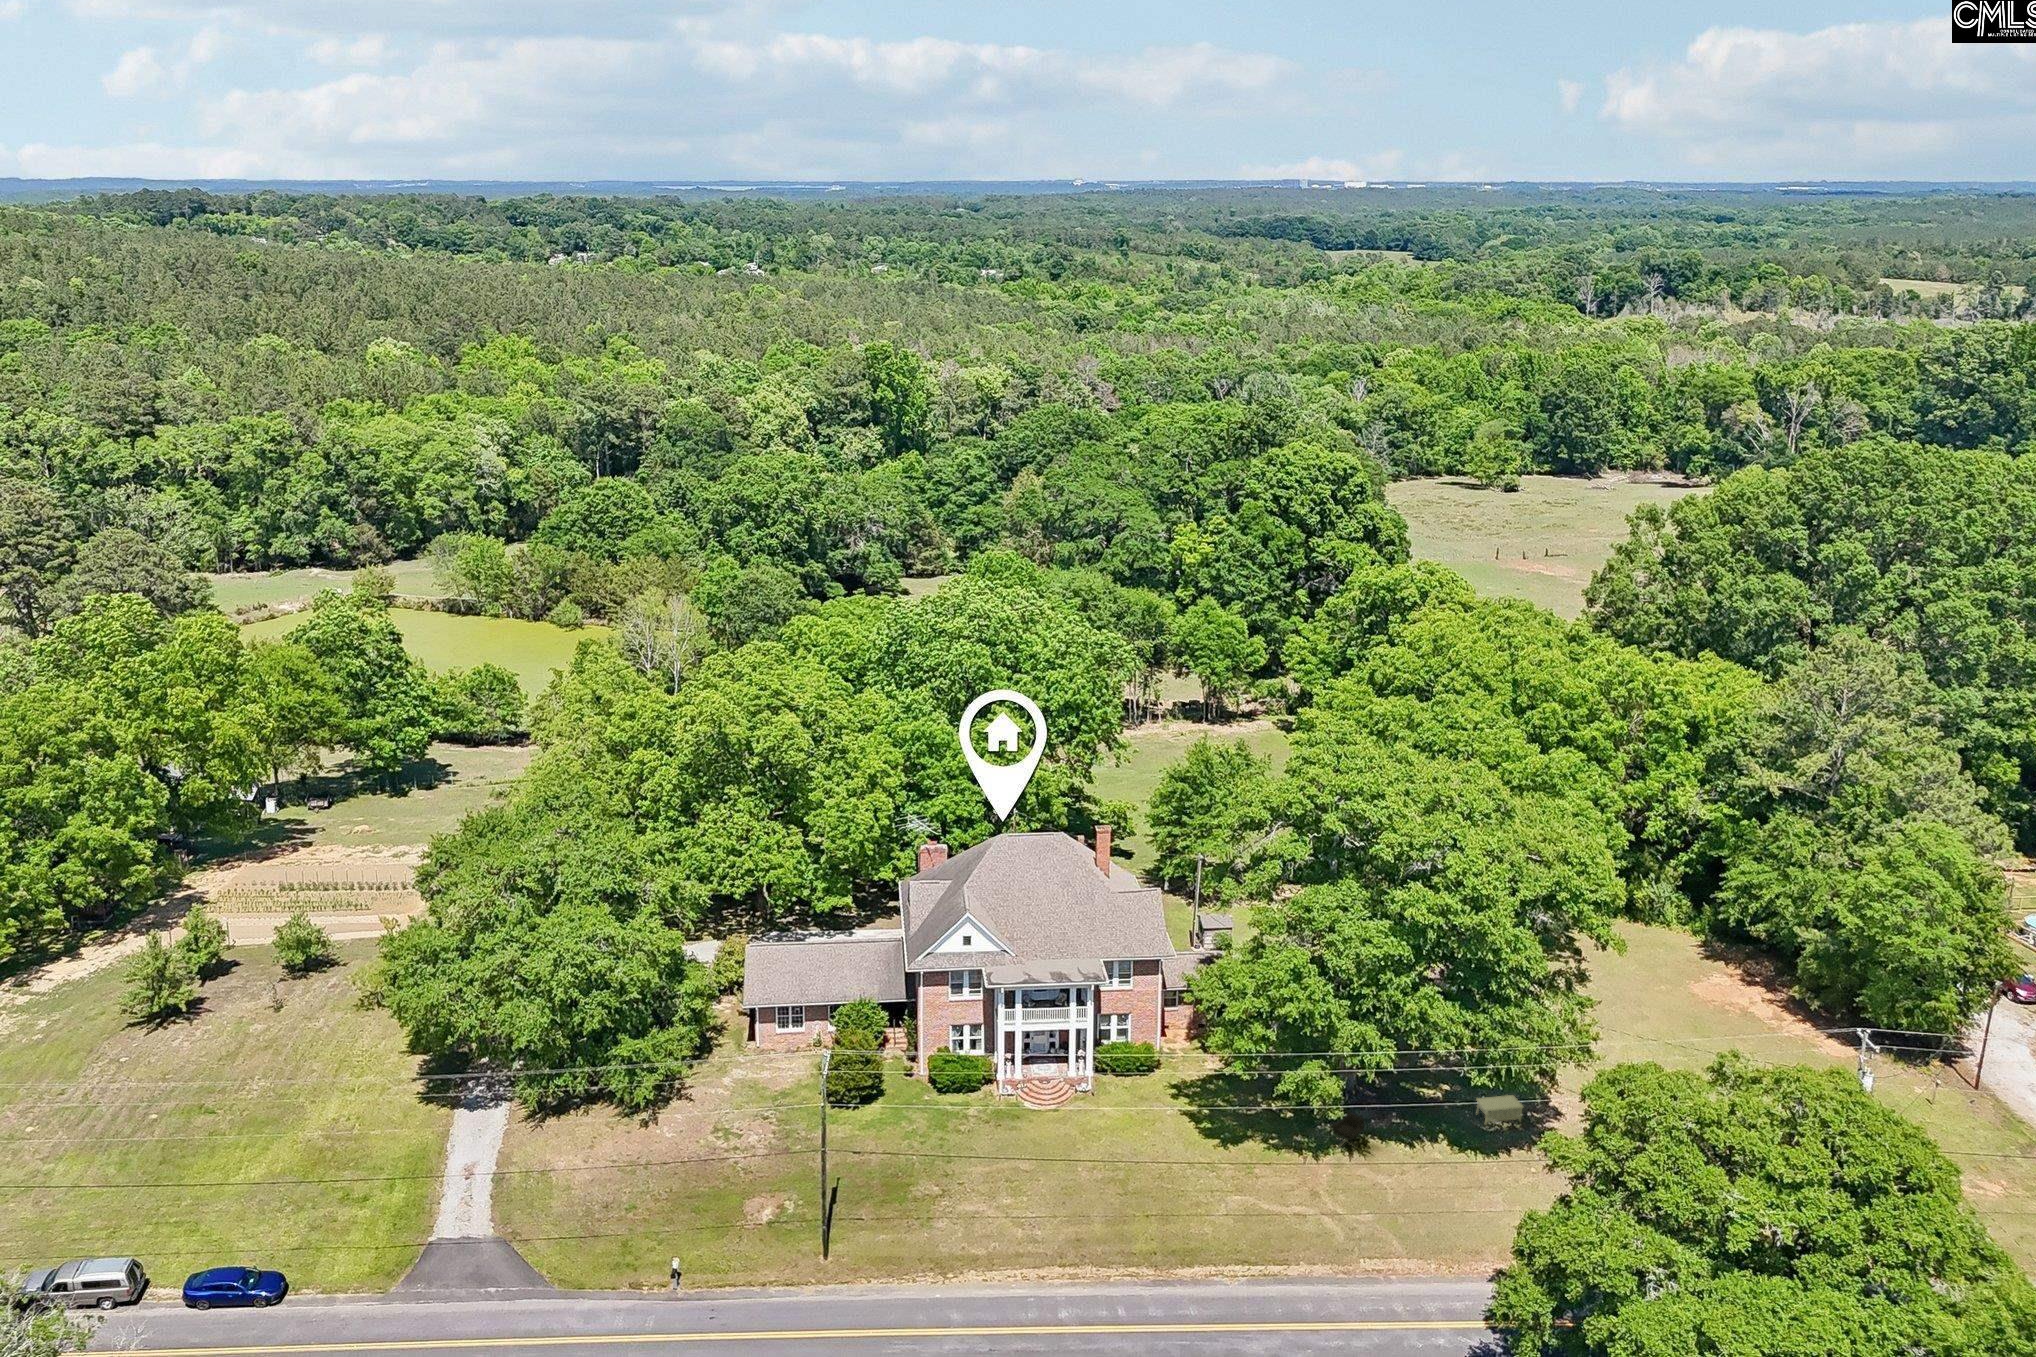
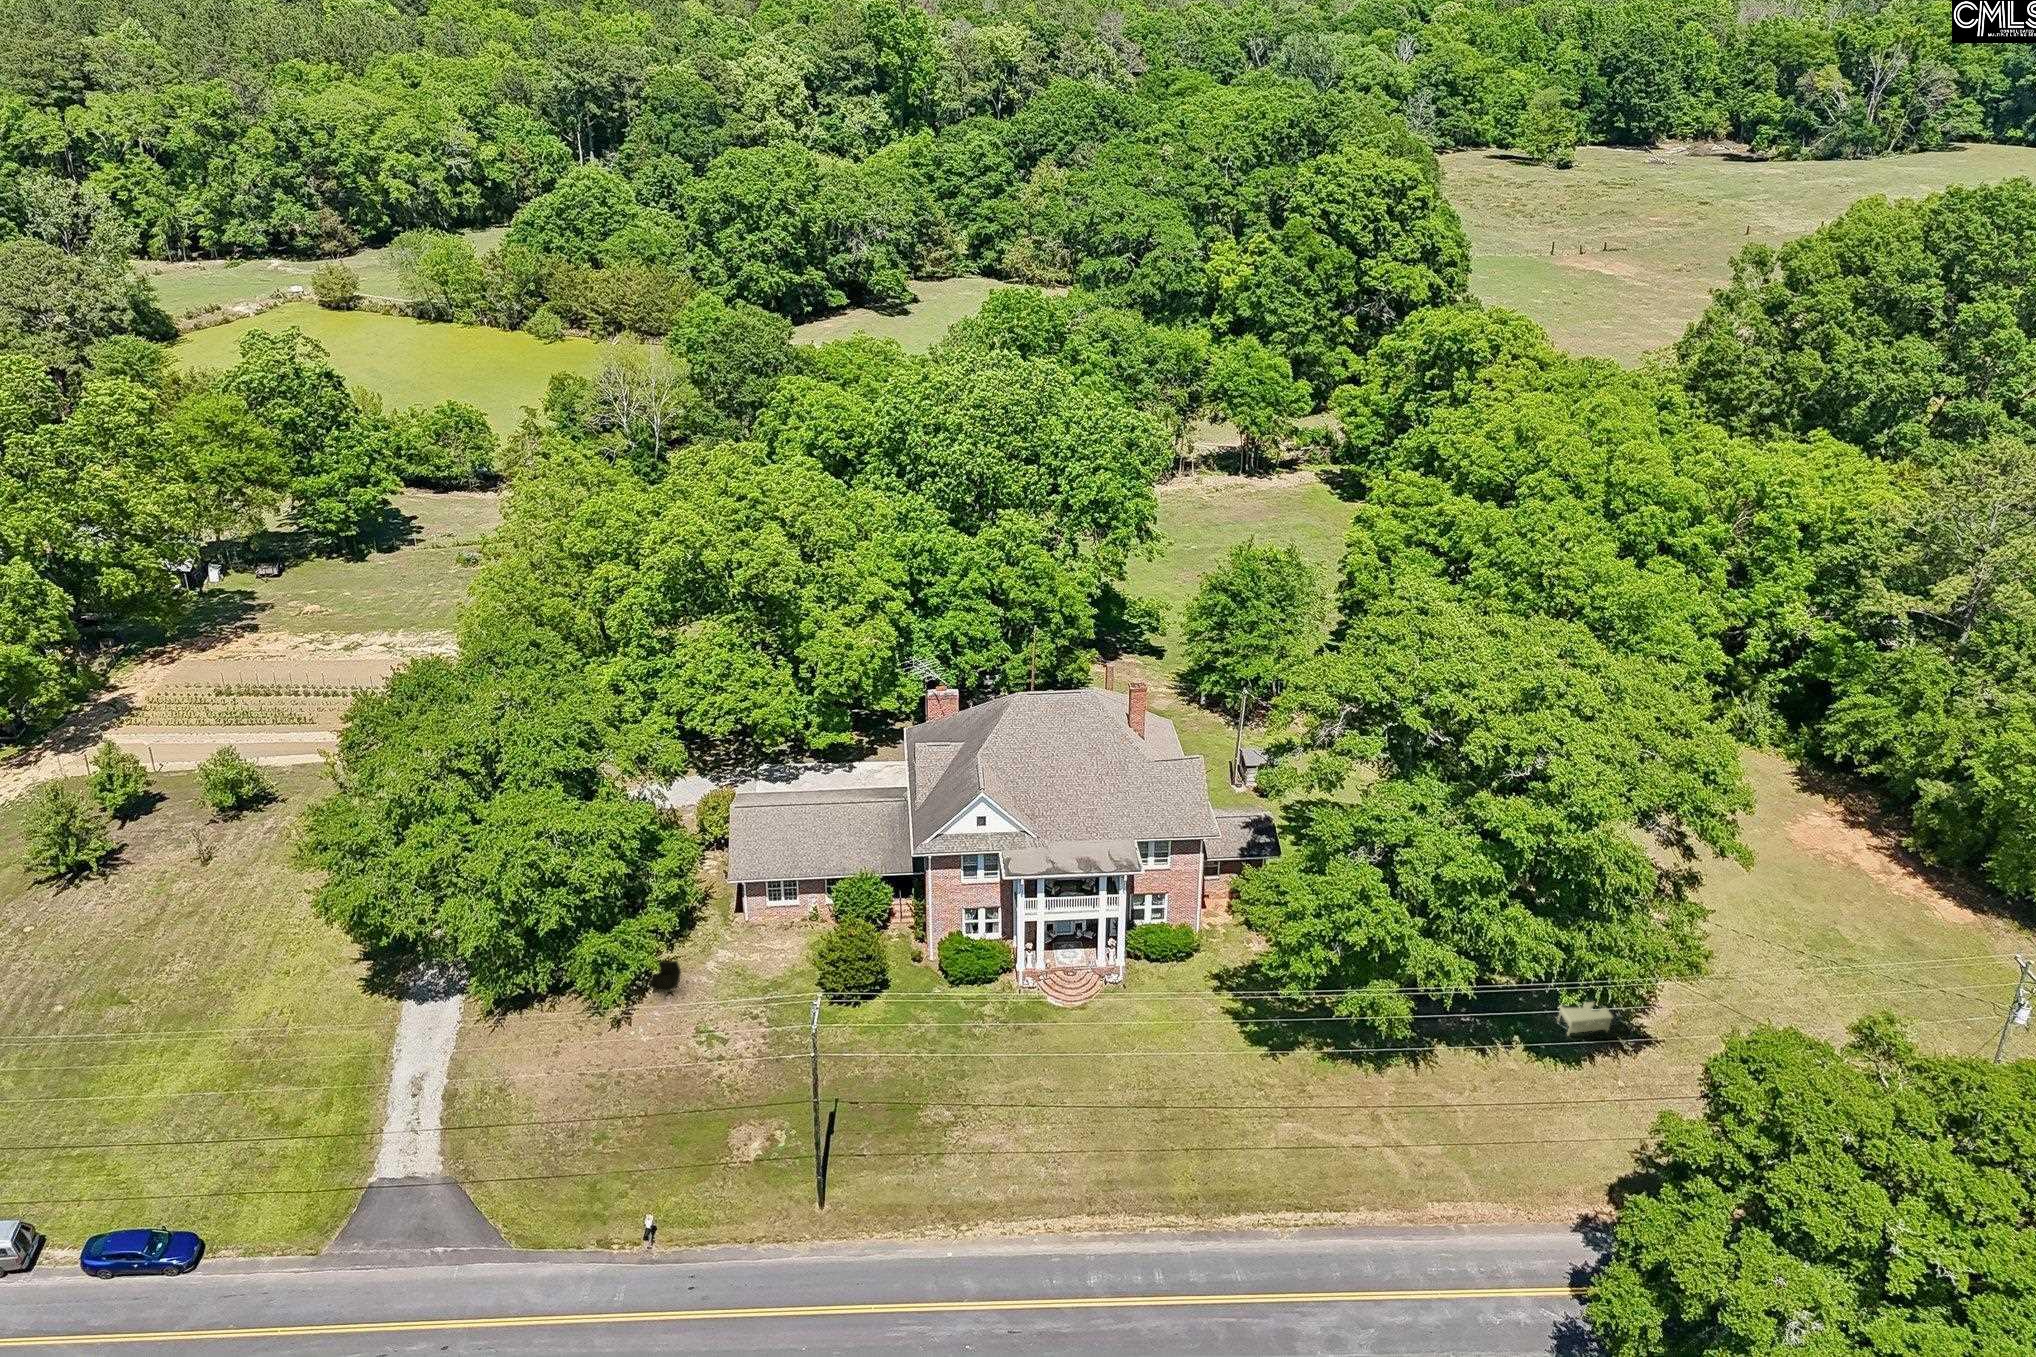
lounge chair: present [1332,1112,1364,1146] -> present [649,960,681,993]

